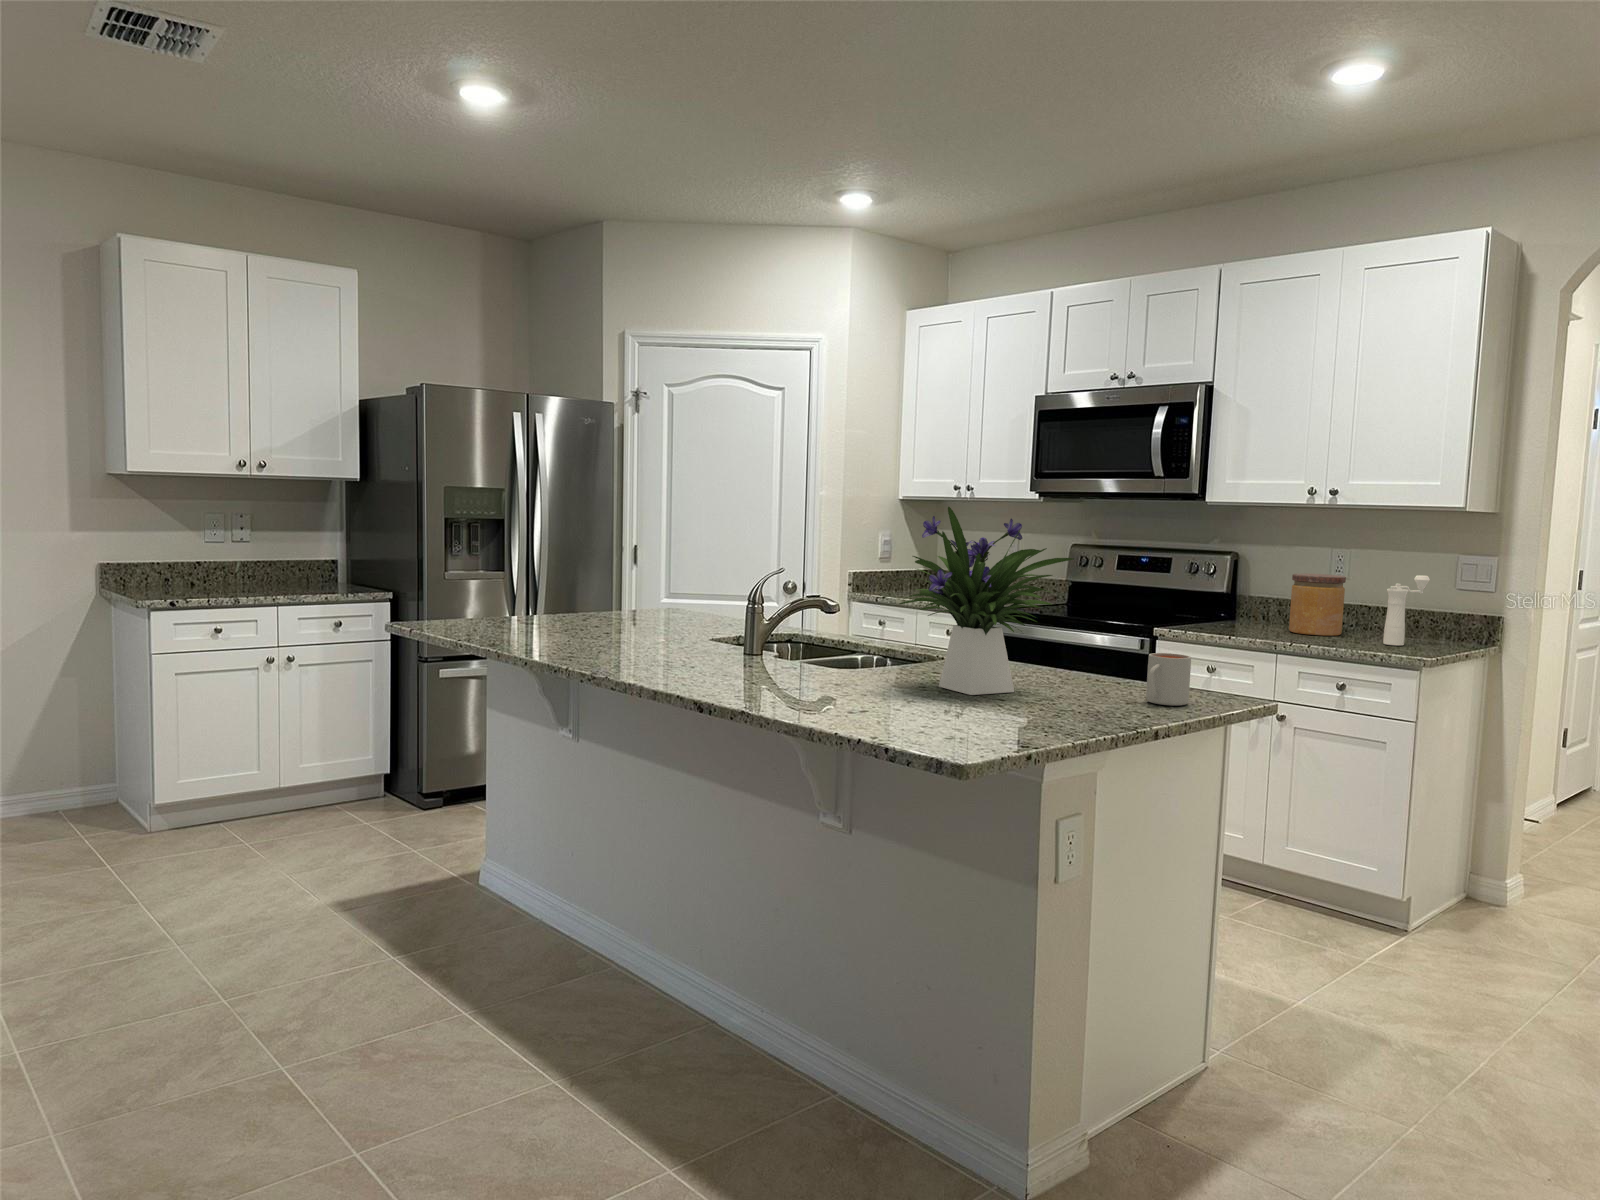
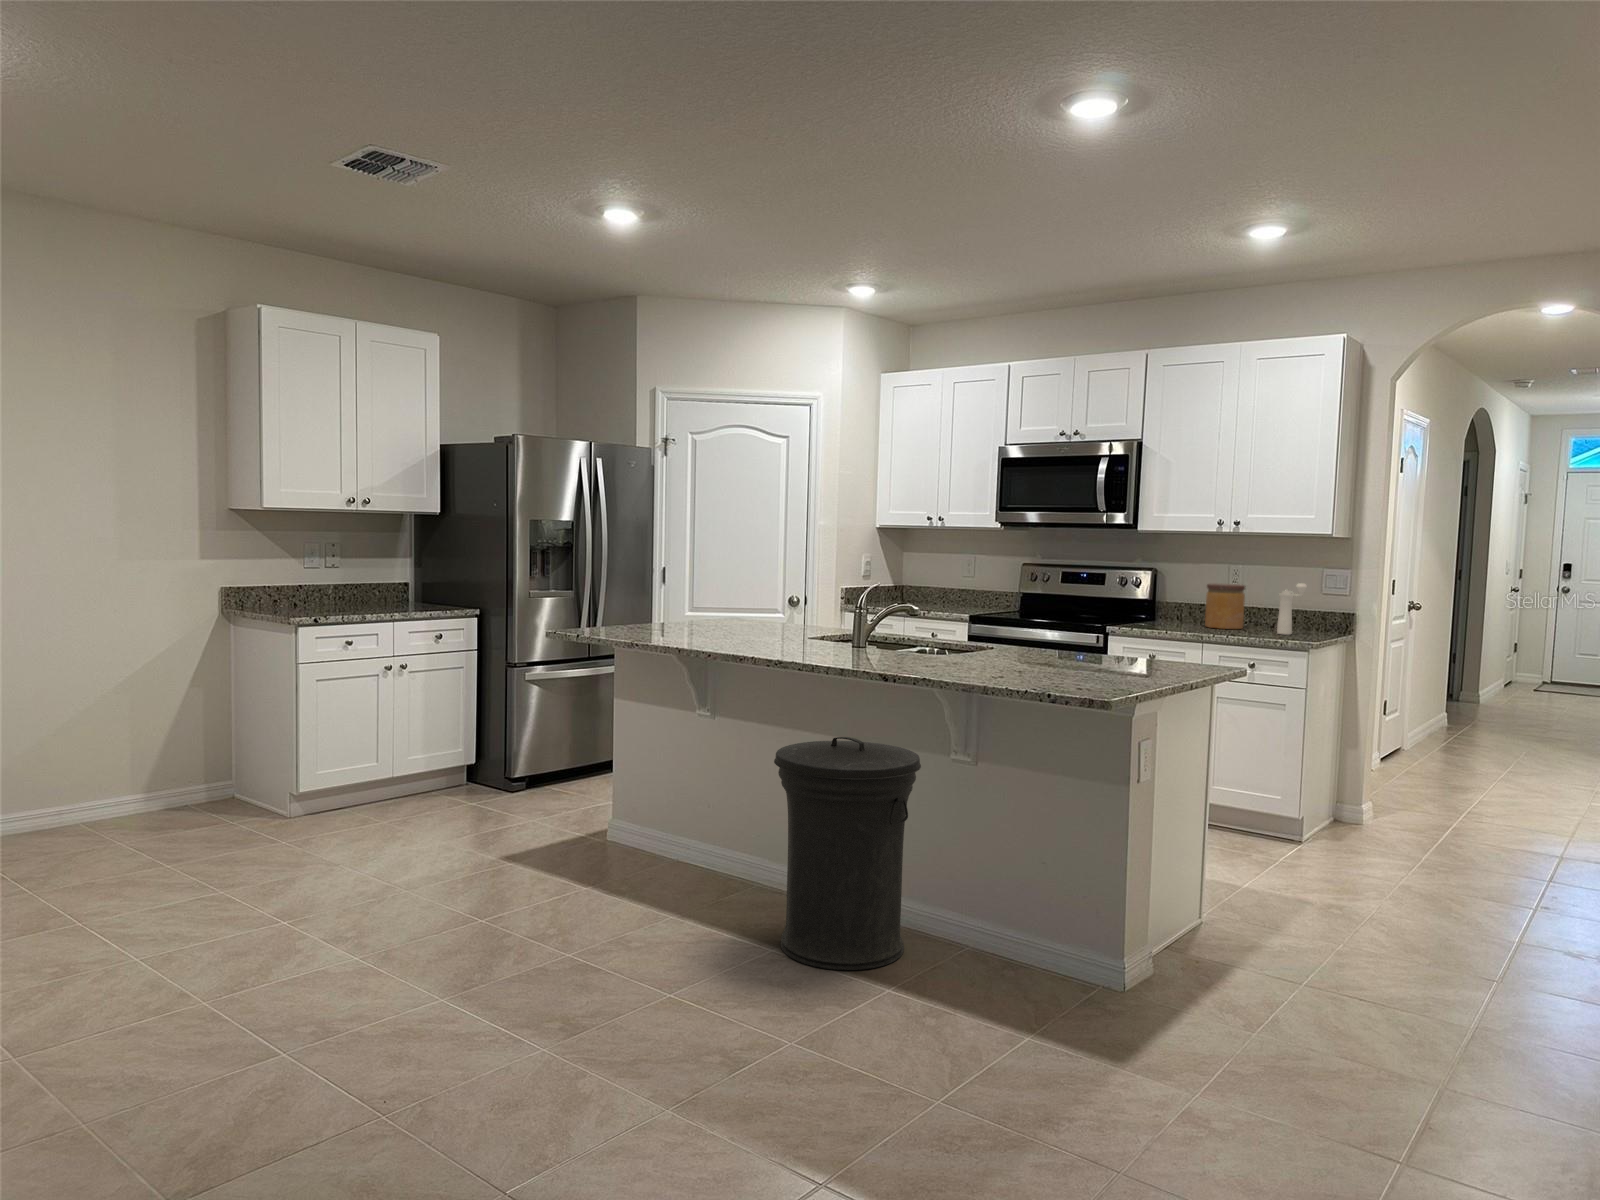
flower arrangement: present [895,507,1074,695] -> none [997,537,1125,667]
mug: present [1146,653,1191,706] -> none [1168,636,1198,670]
trash can: none [565,785,773,1120] -> present [774,737,921,970]

